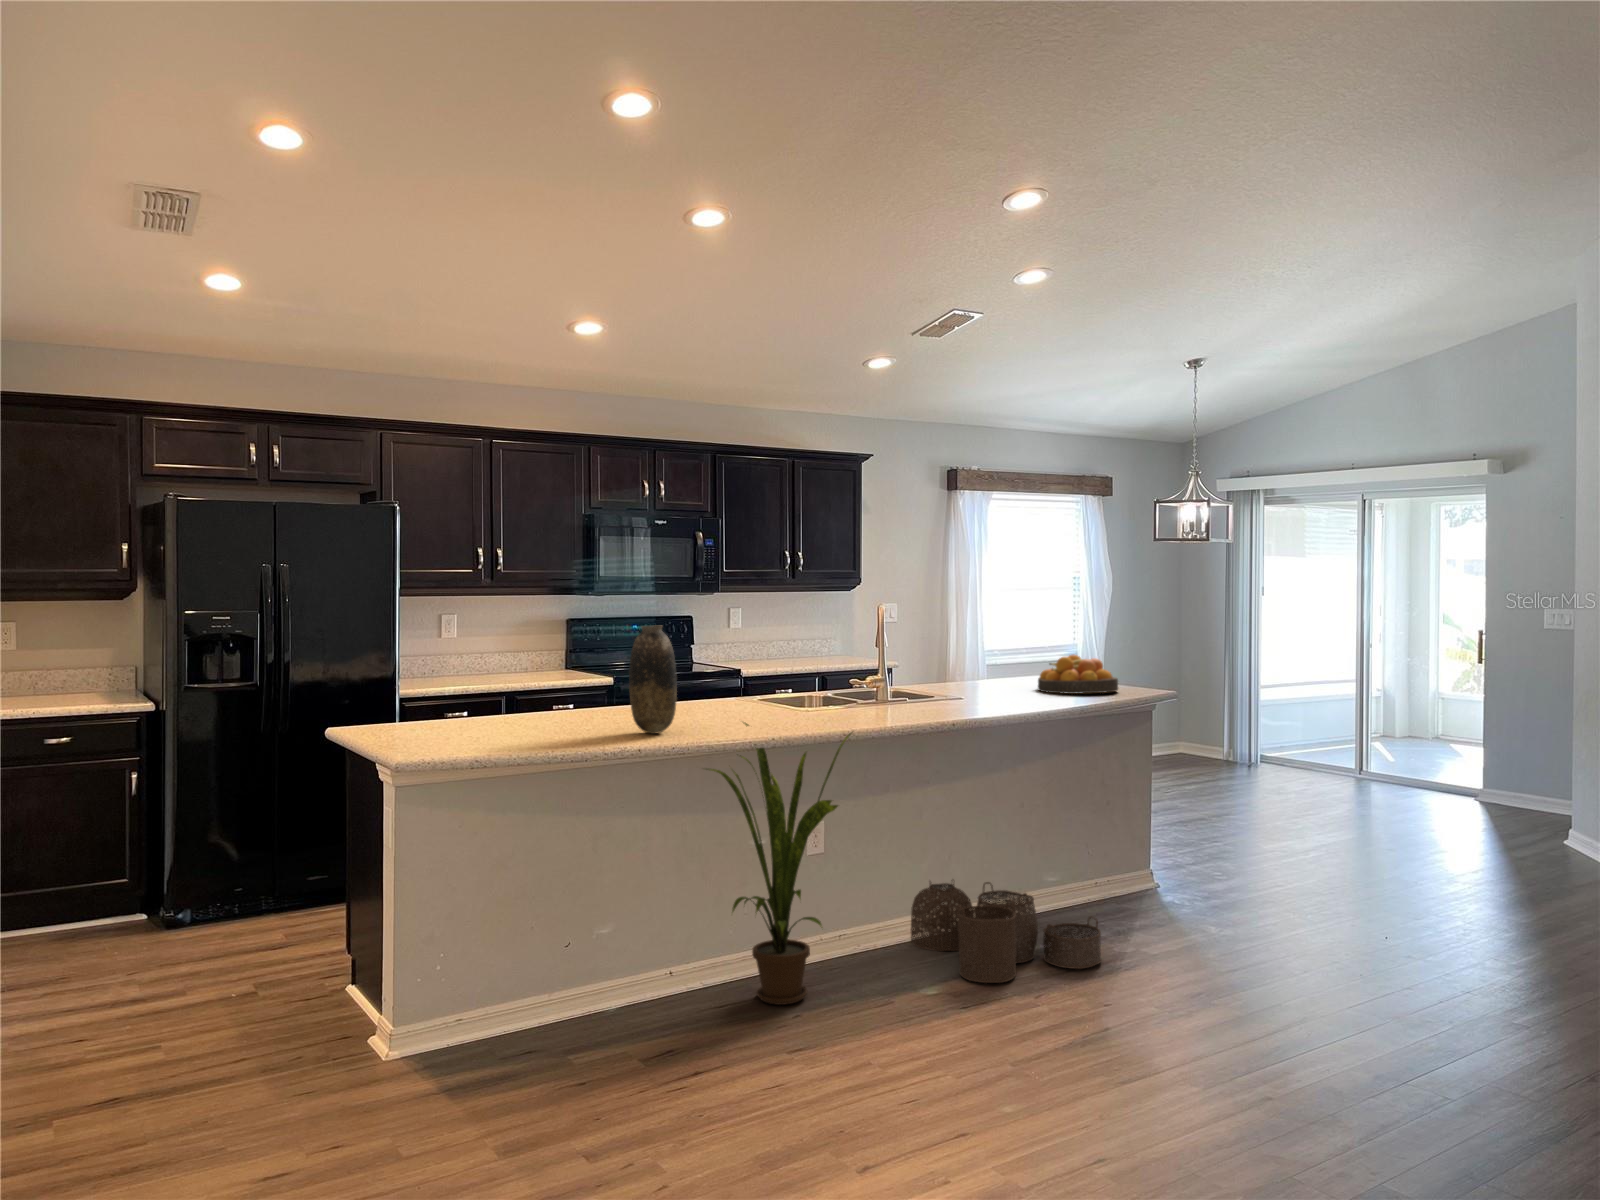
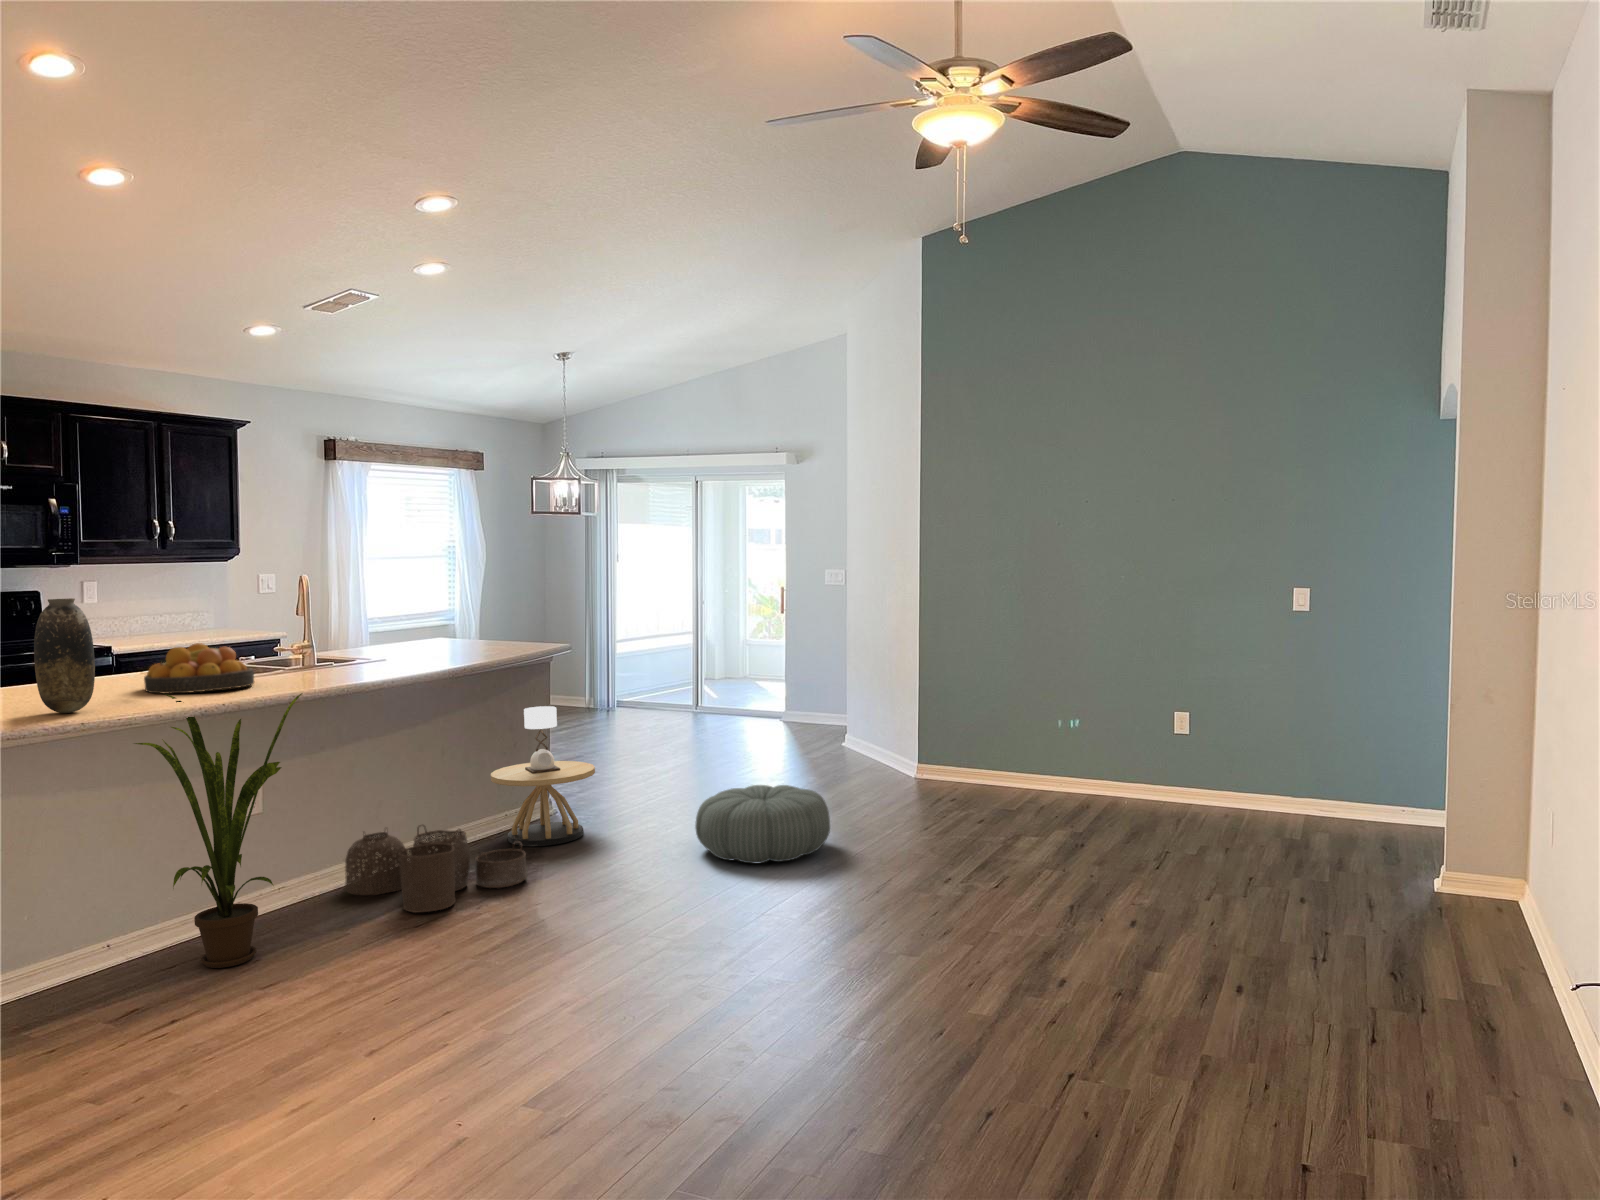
fruit bowl: present [1038,655,1118,694] -> present [144,643,254,693]
side table: none [1075,761,1197,925] -> present [491,706,595,846]
pouf: none [1322,890,1526,1002] -> present [695,785,830,863]

